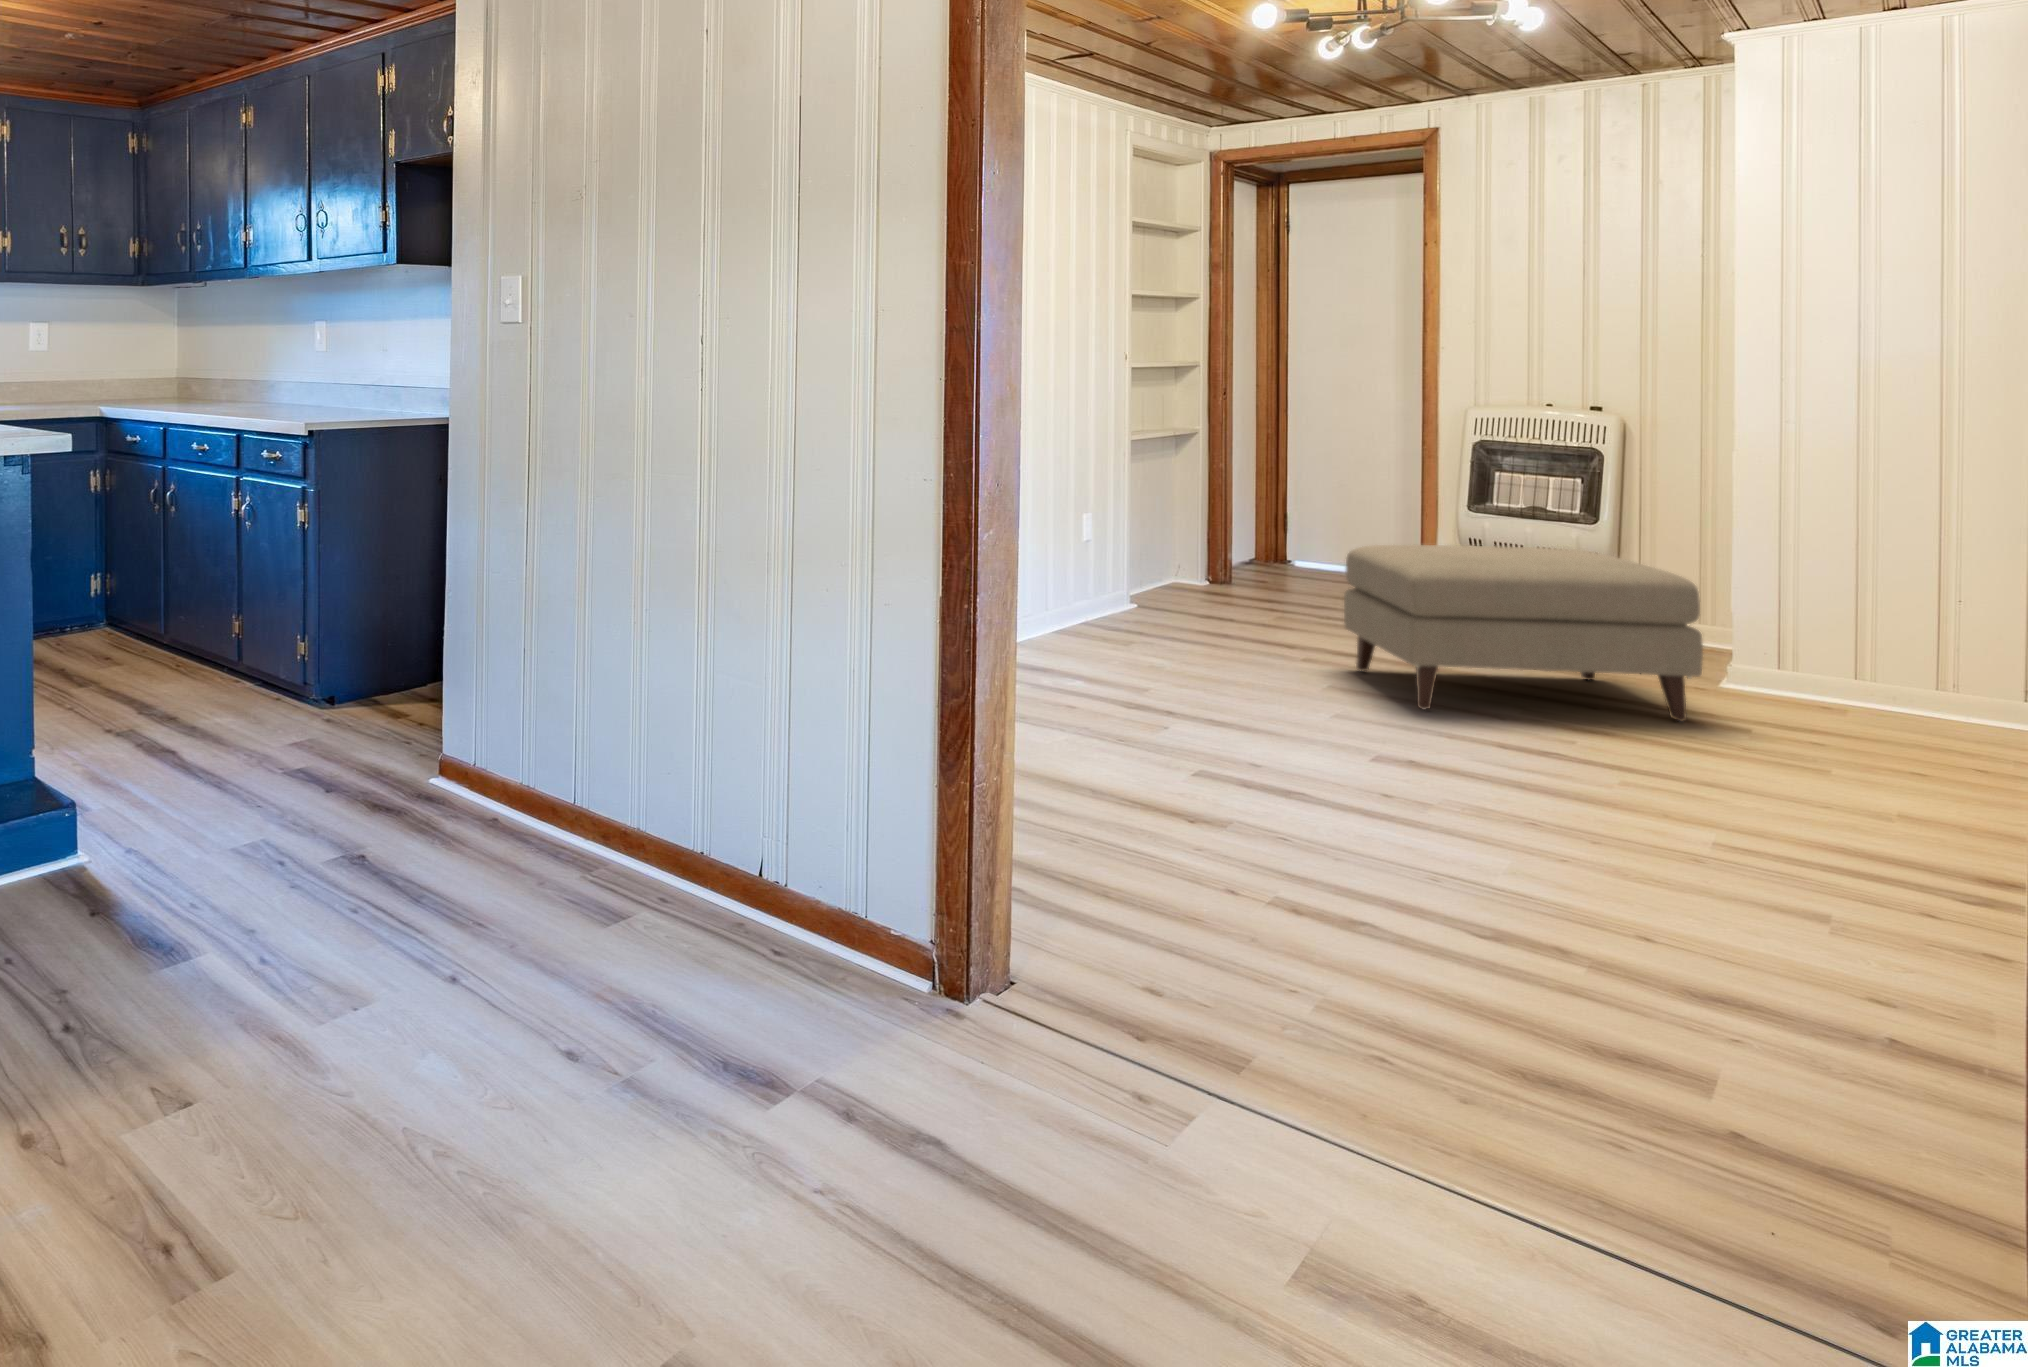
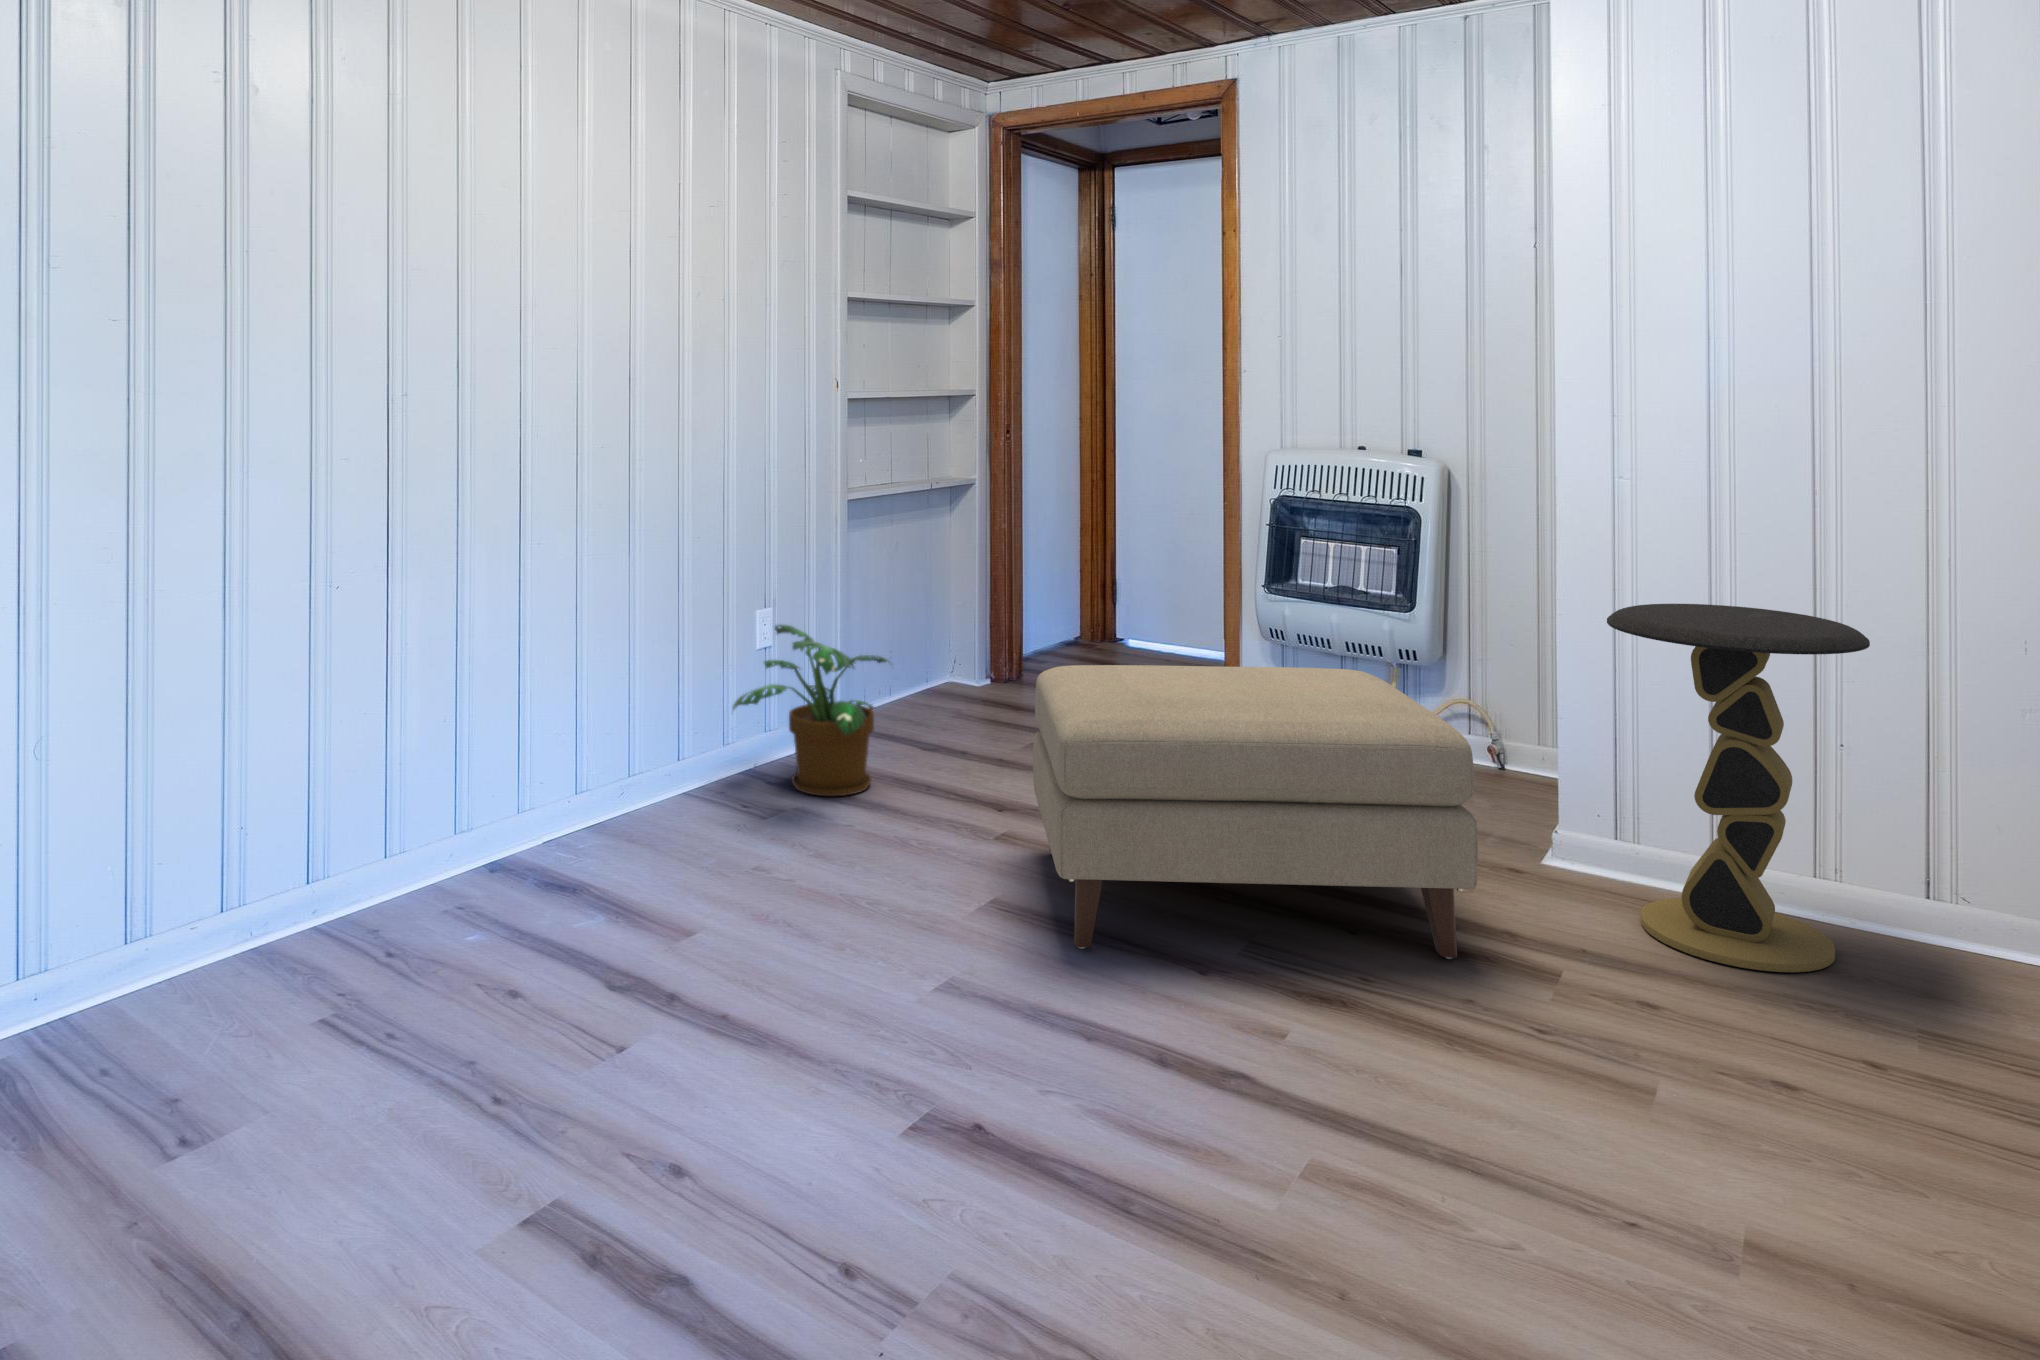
side table: none [1787,504,1989,734] -> present [1607,604,1870,972]
potted plant: none [1083,526,1208,641] -> present [732,625,889,796]

